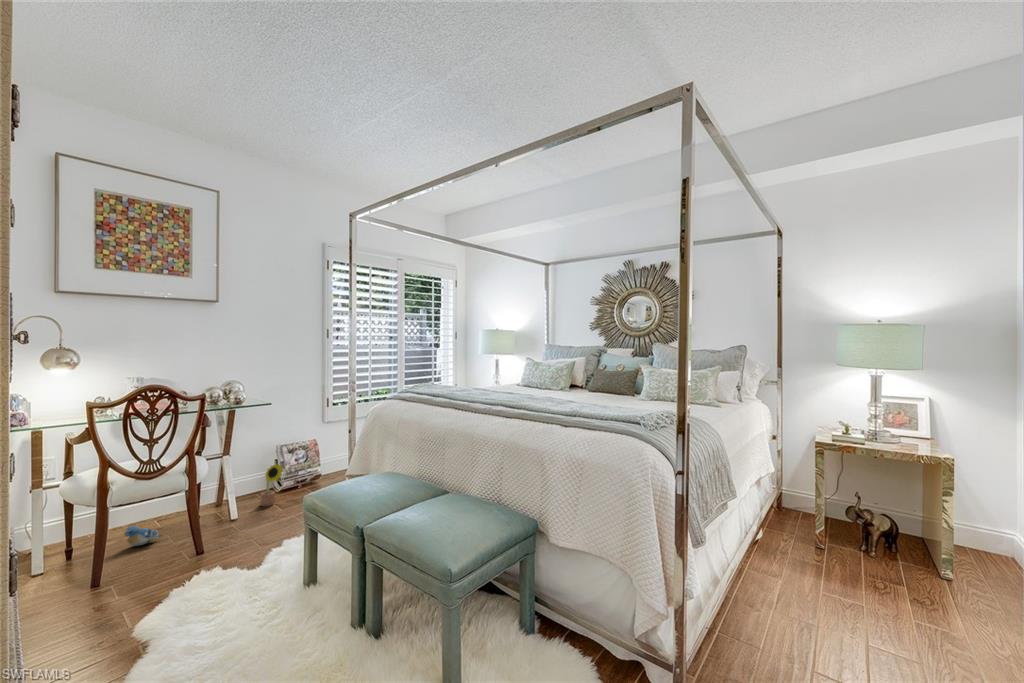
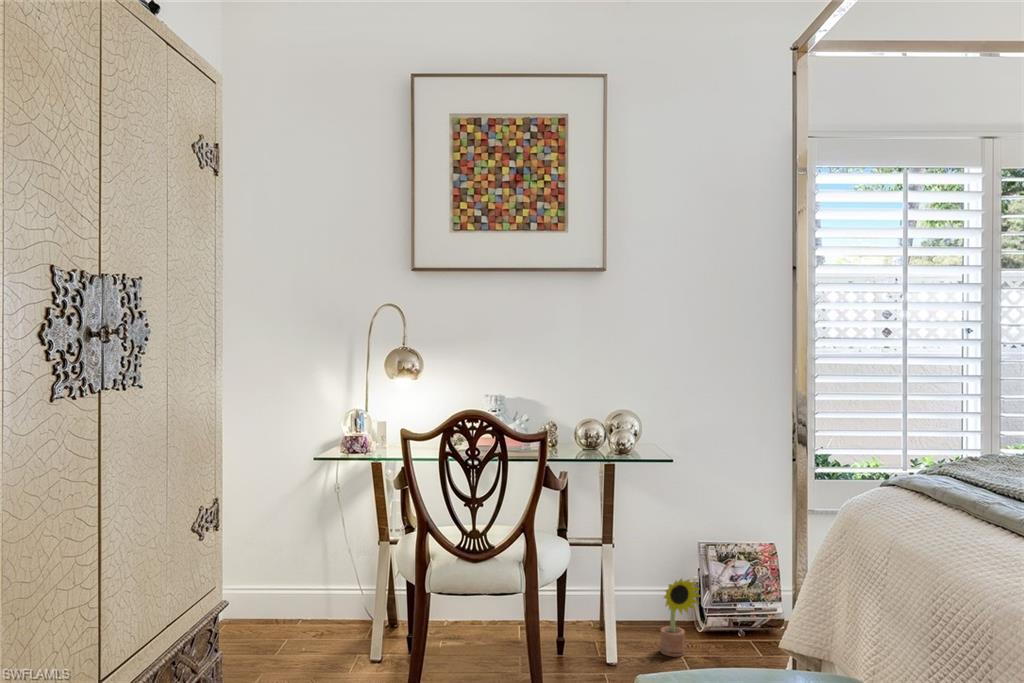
plush toy: present [125,526,162,546] -> none [461,629,508,664]

